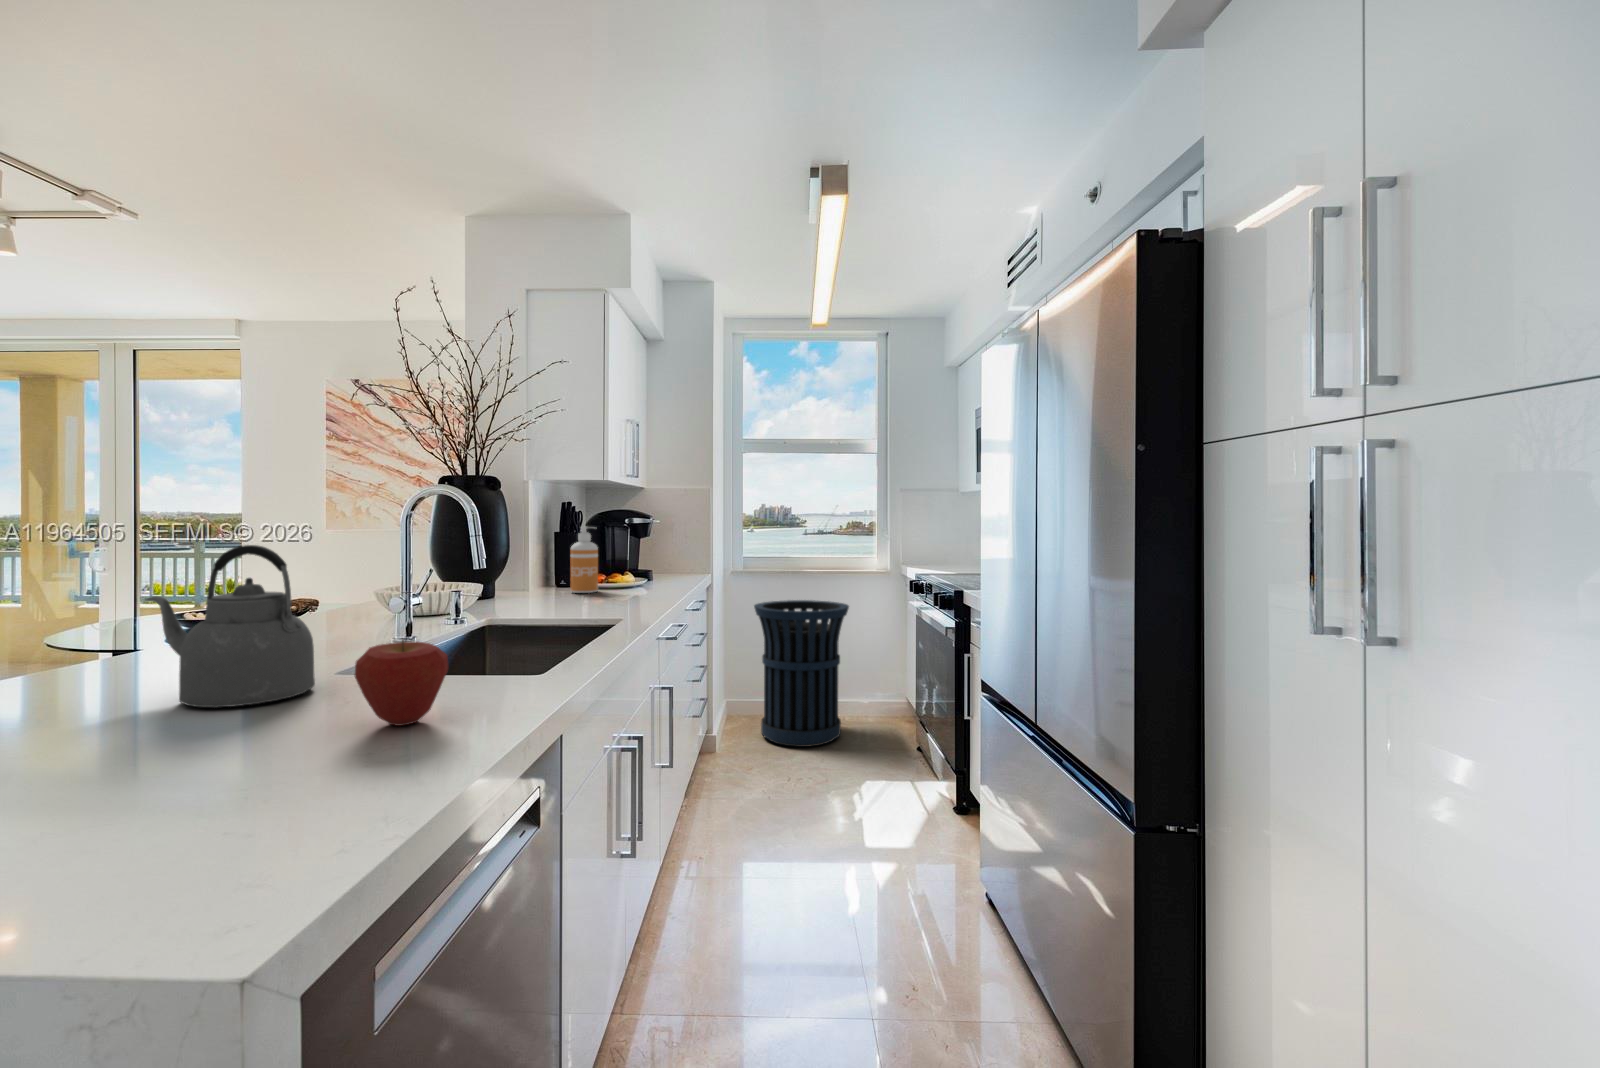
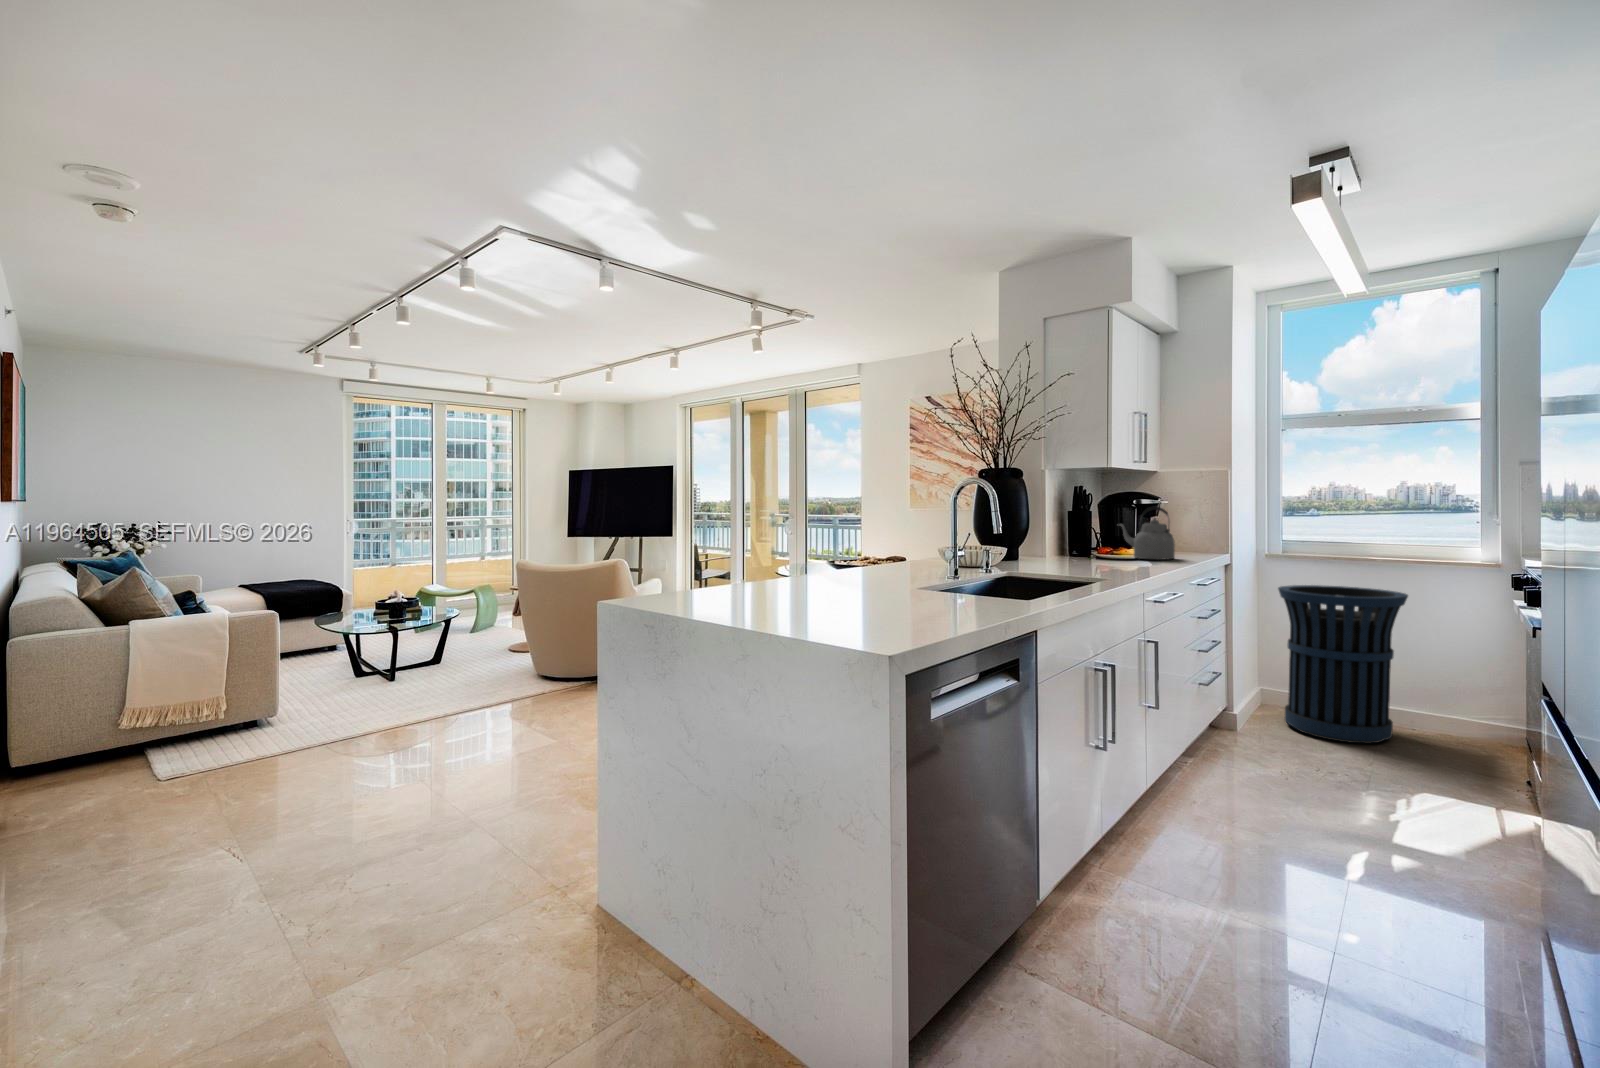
soap dispenser: present [571,527,598,593] -> none [1077,506,1100,561]
kettle: present [145,545,315,708] -> present [1119,507,1175,560]
apple: present [355,639,448,726] -> none [921,564,966,611]

